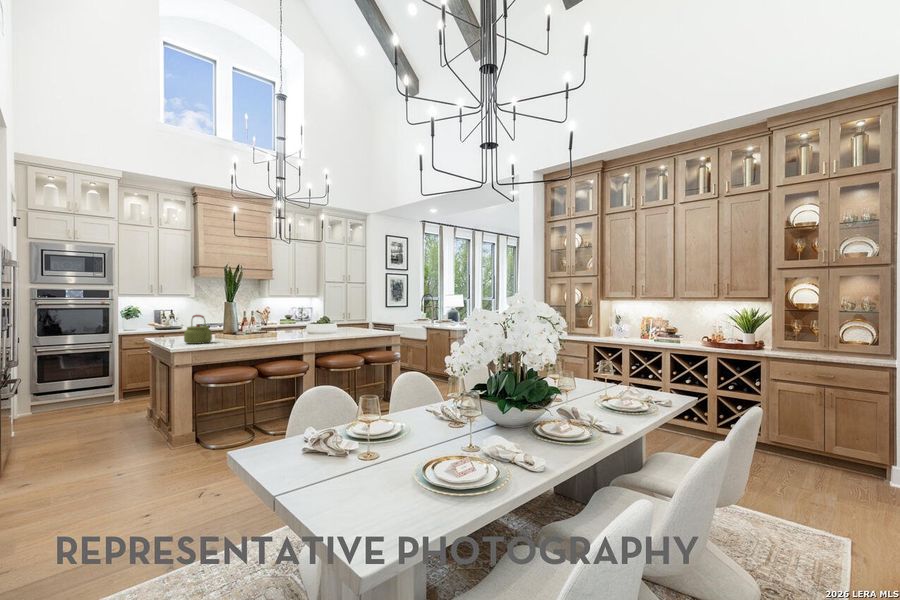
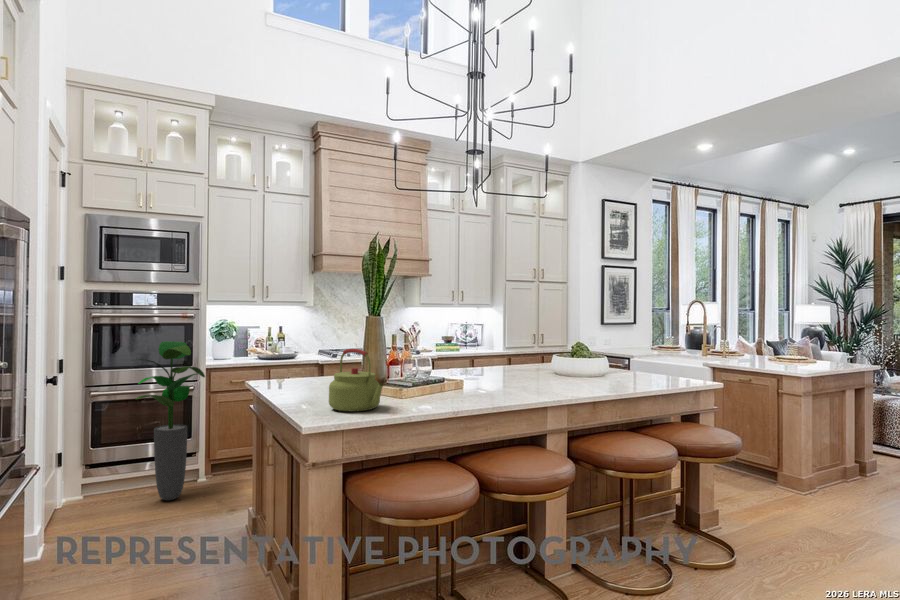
potted plant: none [66,318,118,411] -> present [136,341,205,500]

